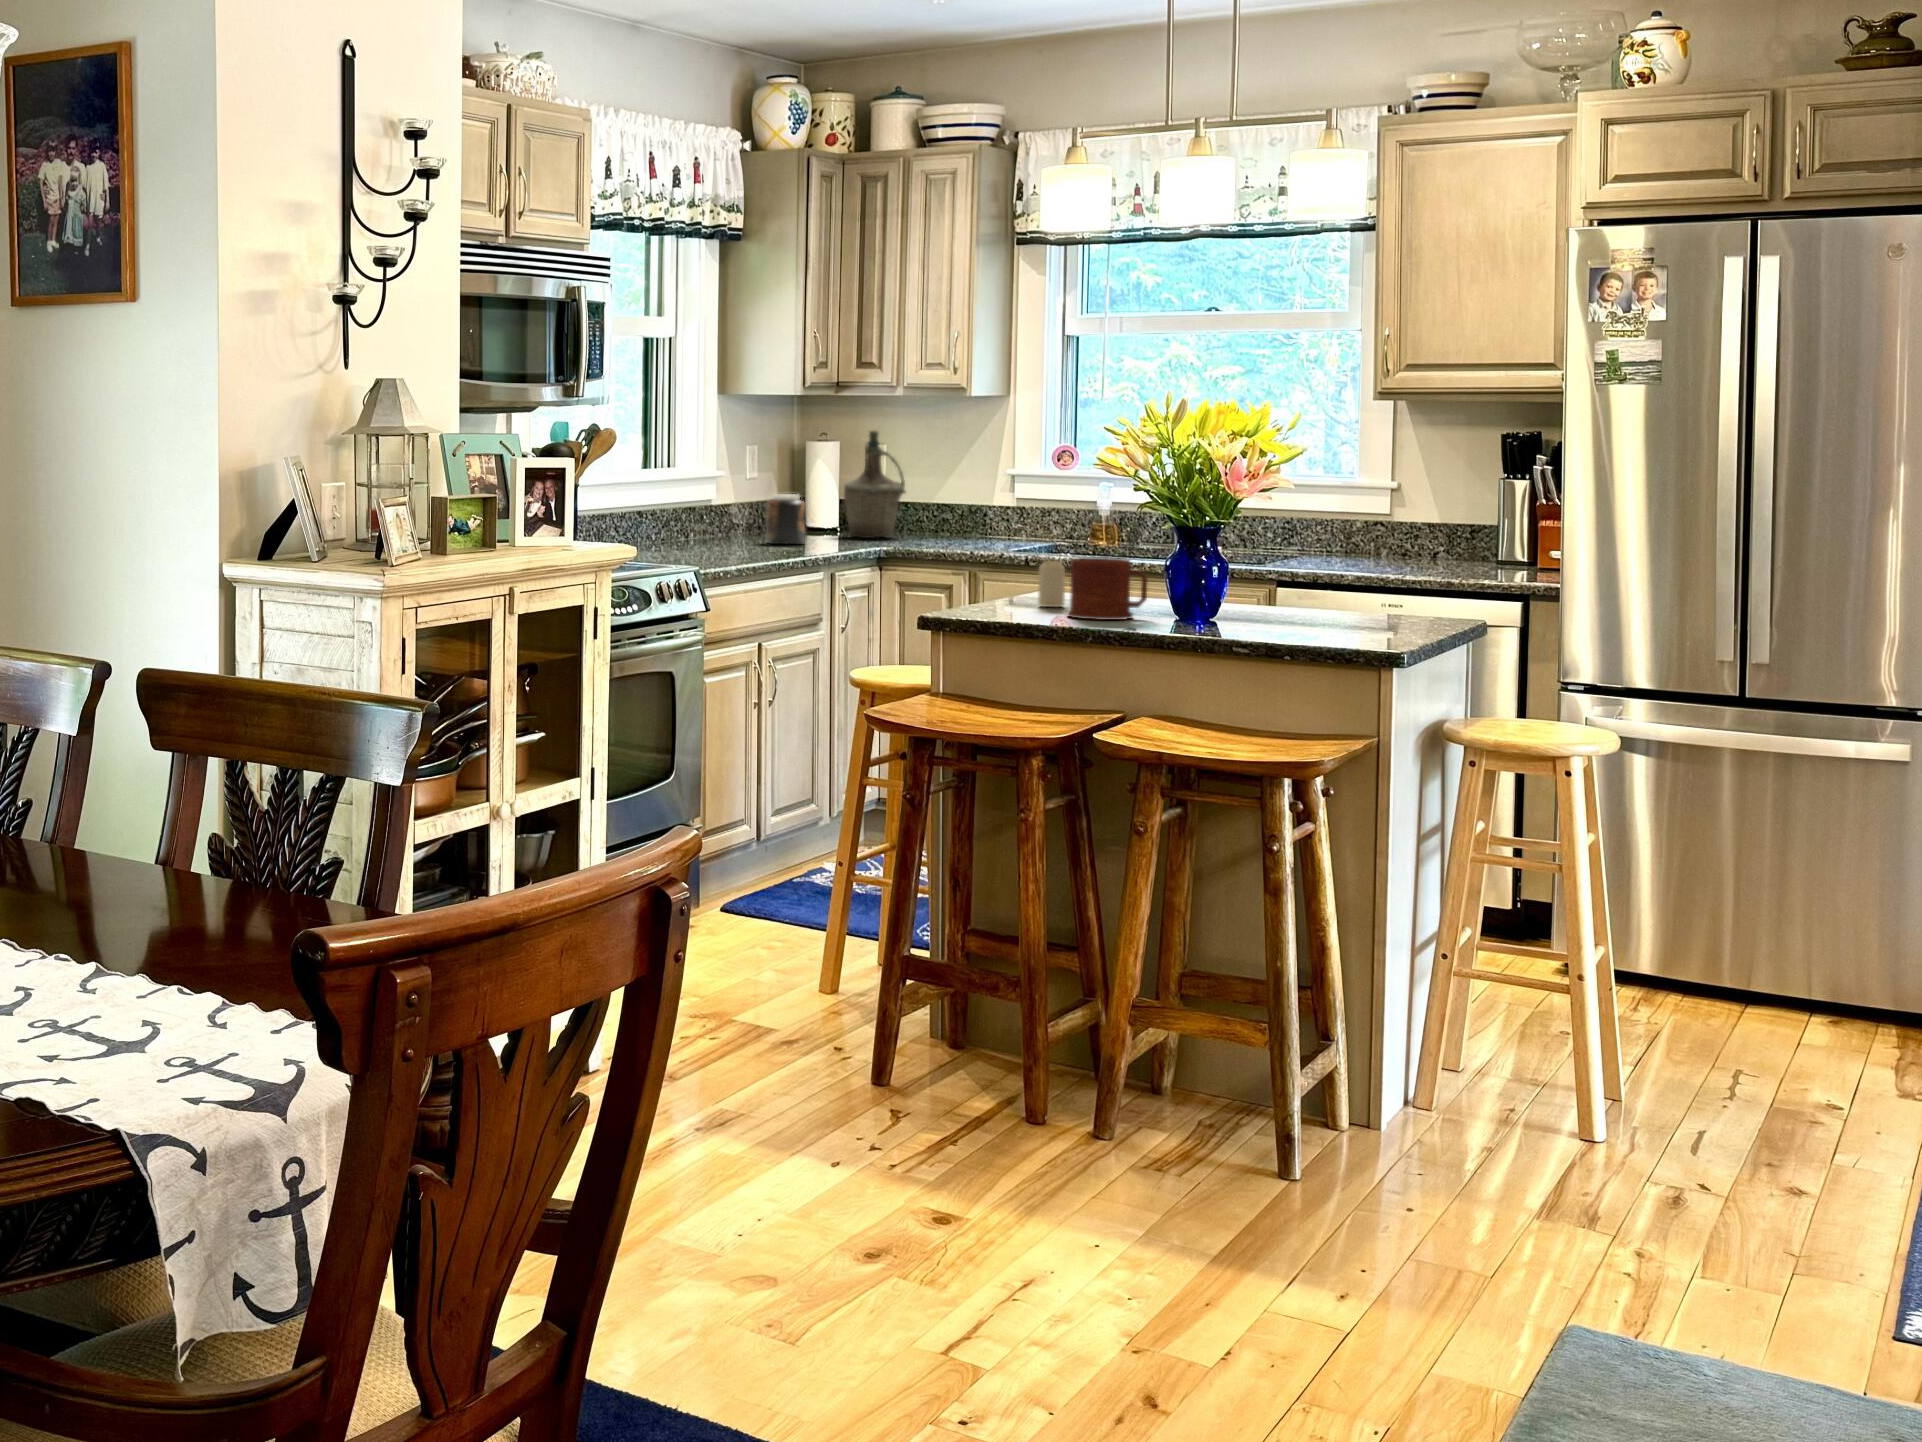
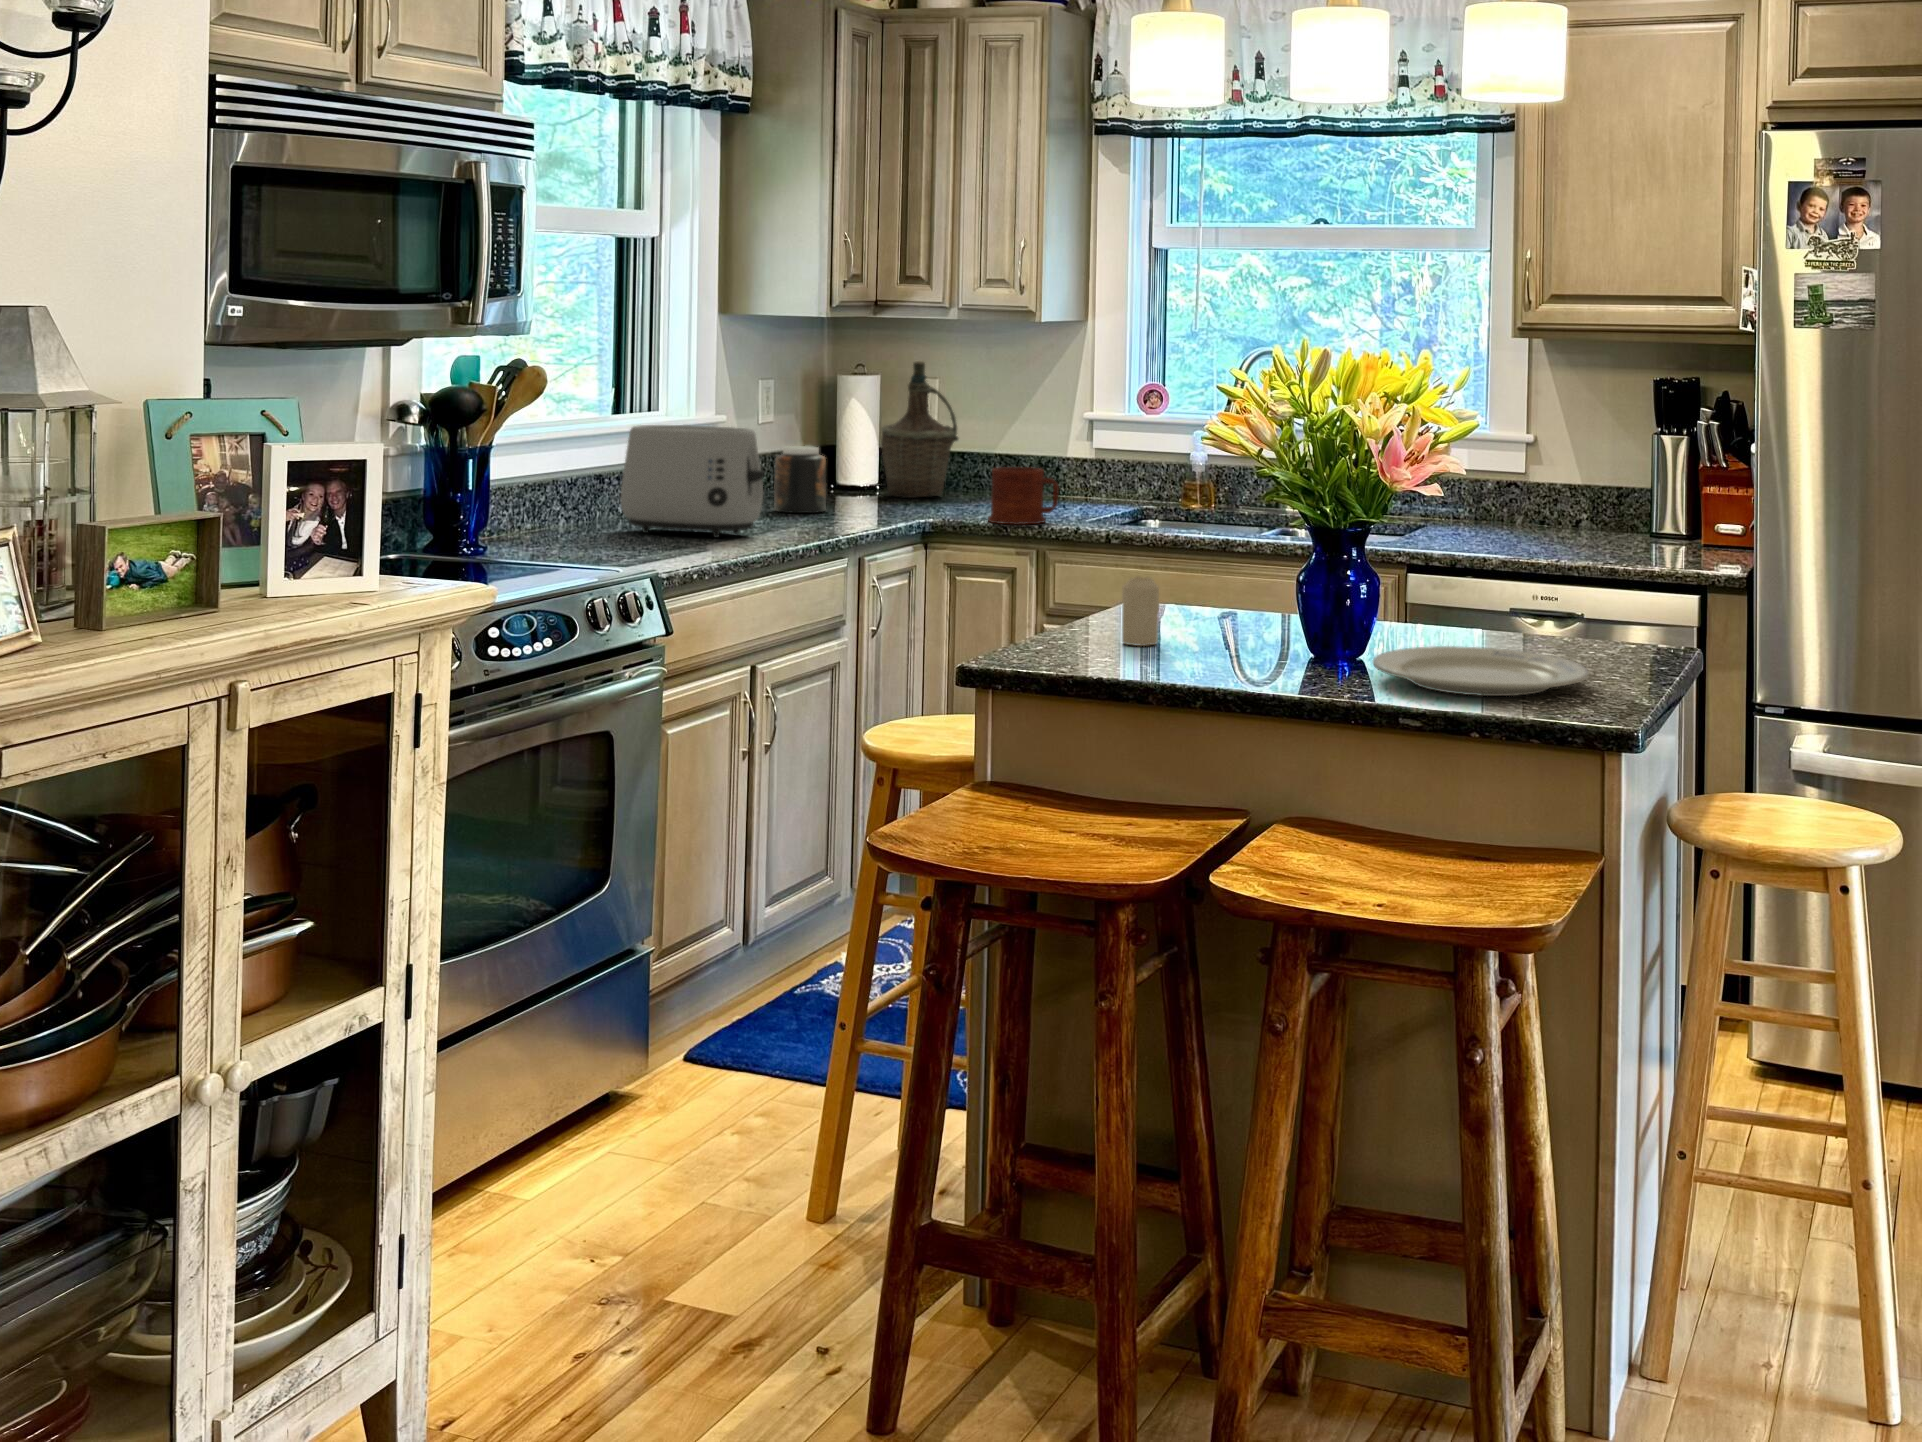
toaster: none [661,474,768,555] -> present [621,425,766,538]
mug: present [1067,557,1147,620] -> present [988,467,1059,524]
plate: none [1215,606,1372,631] -> present [1373,646,1589,696]

